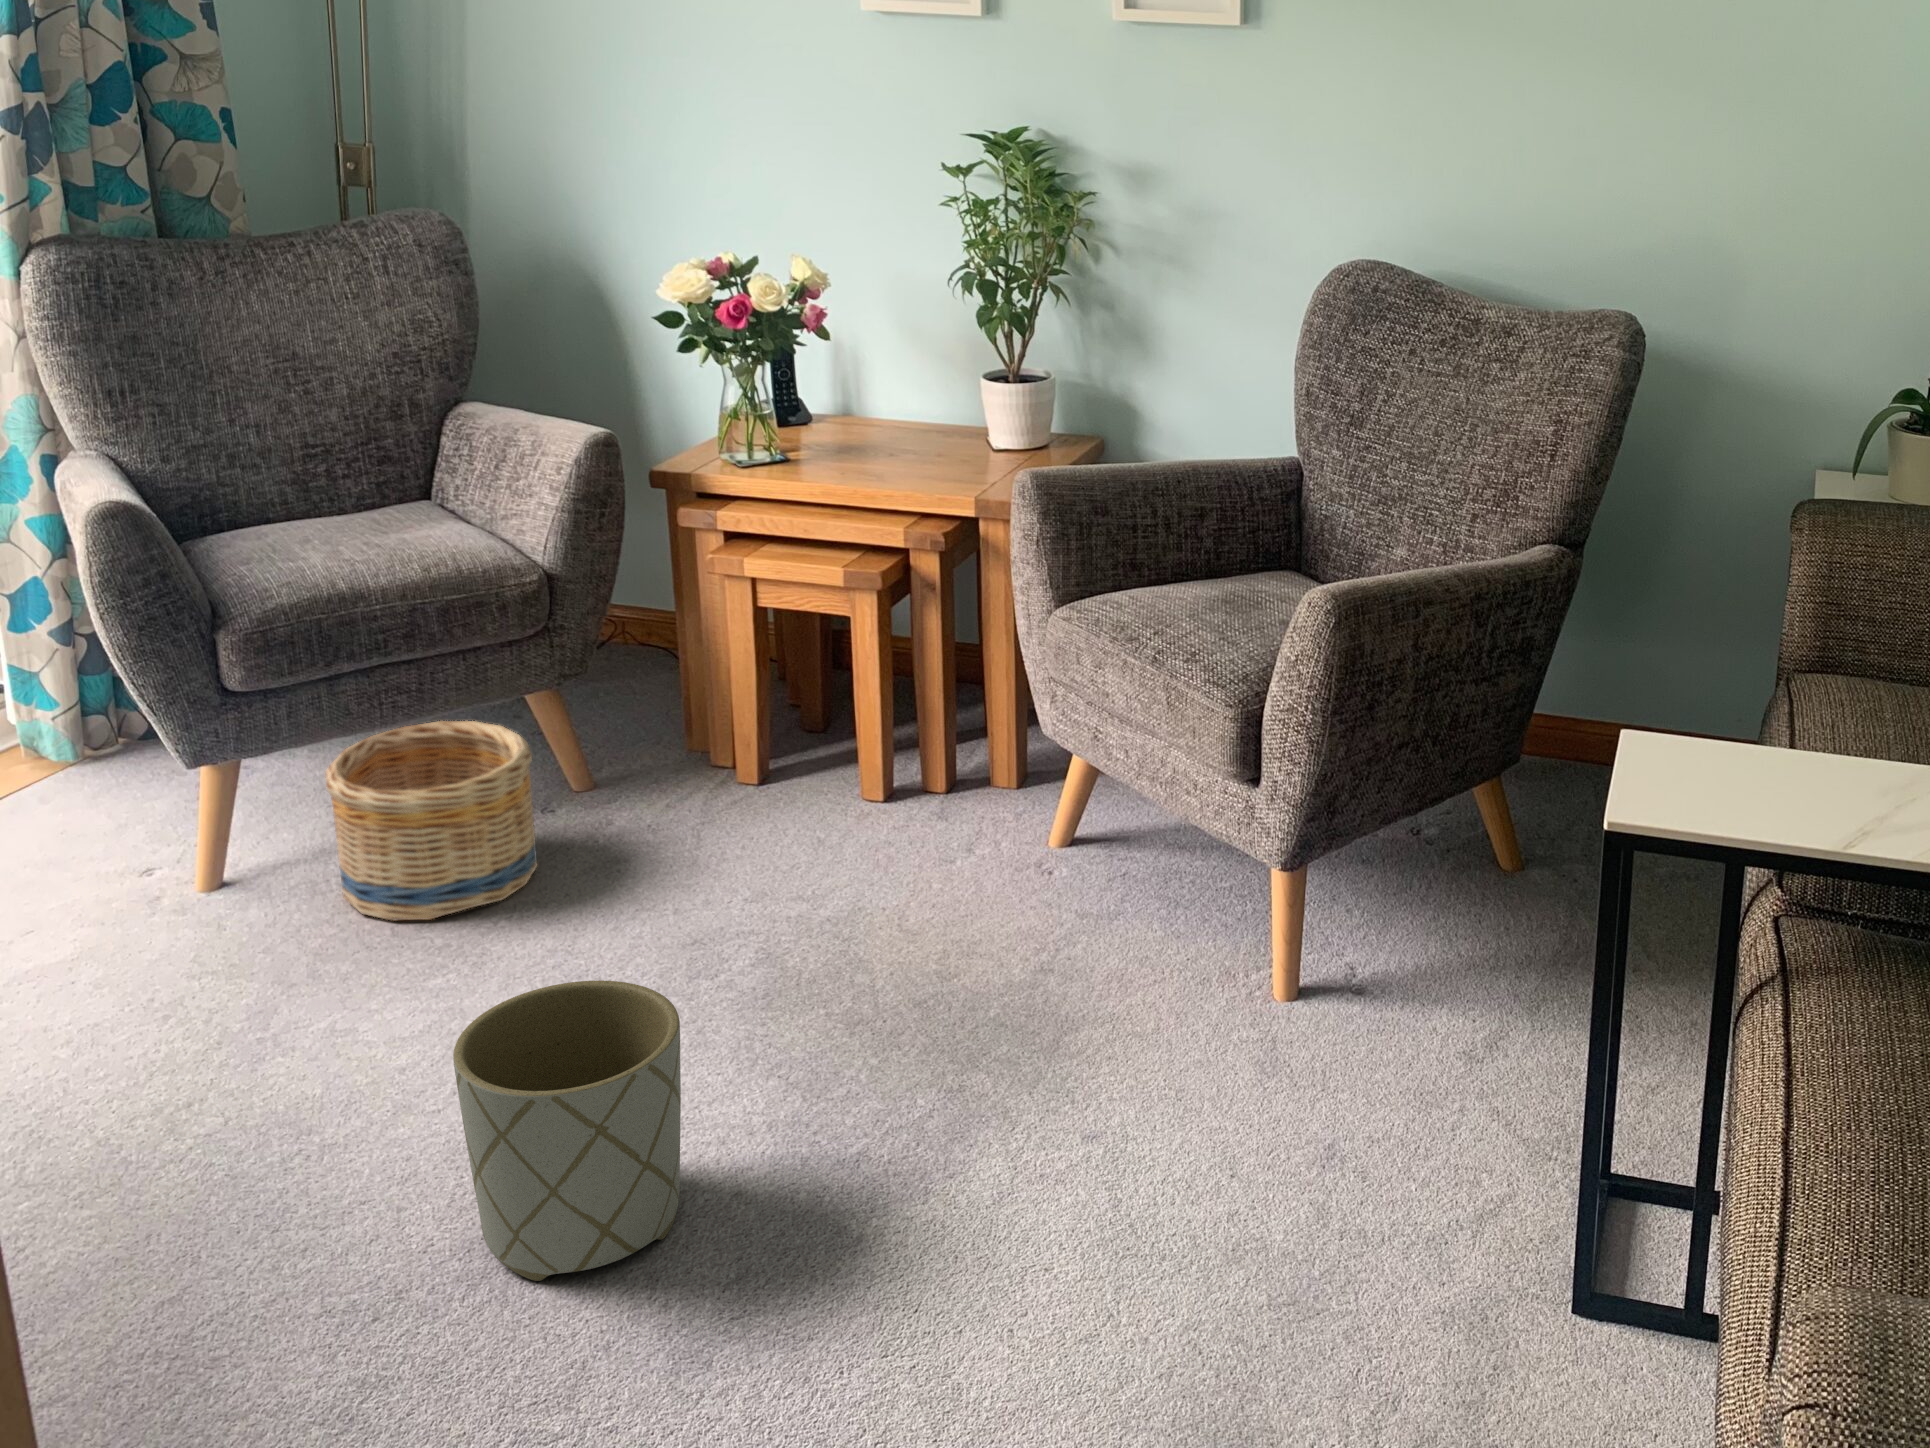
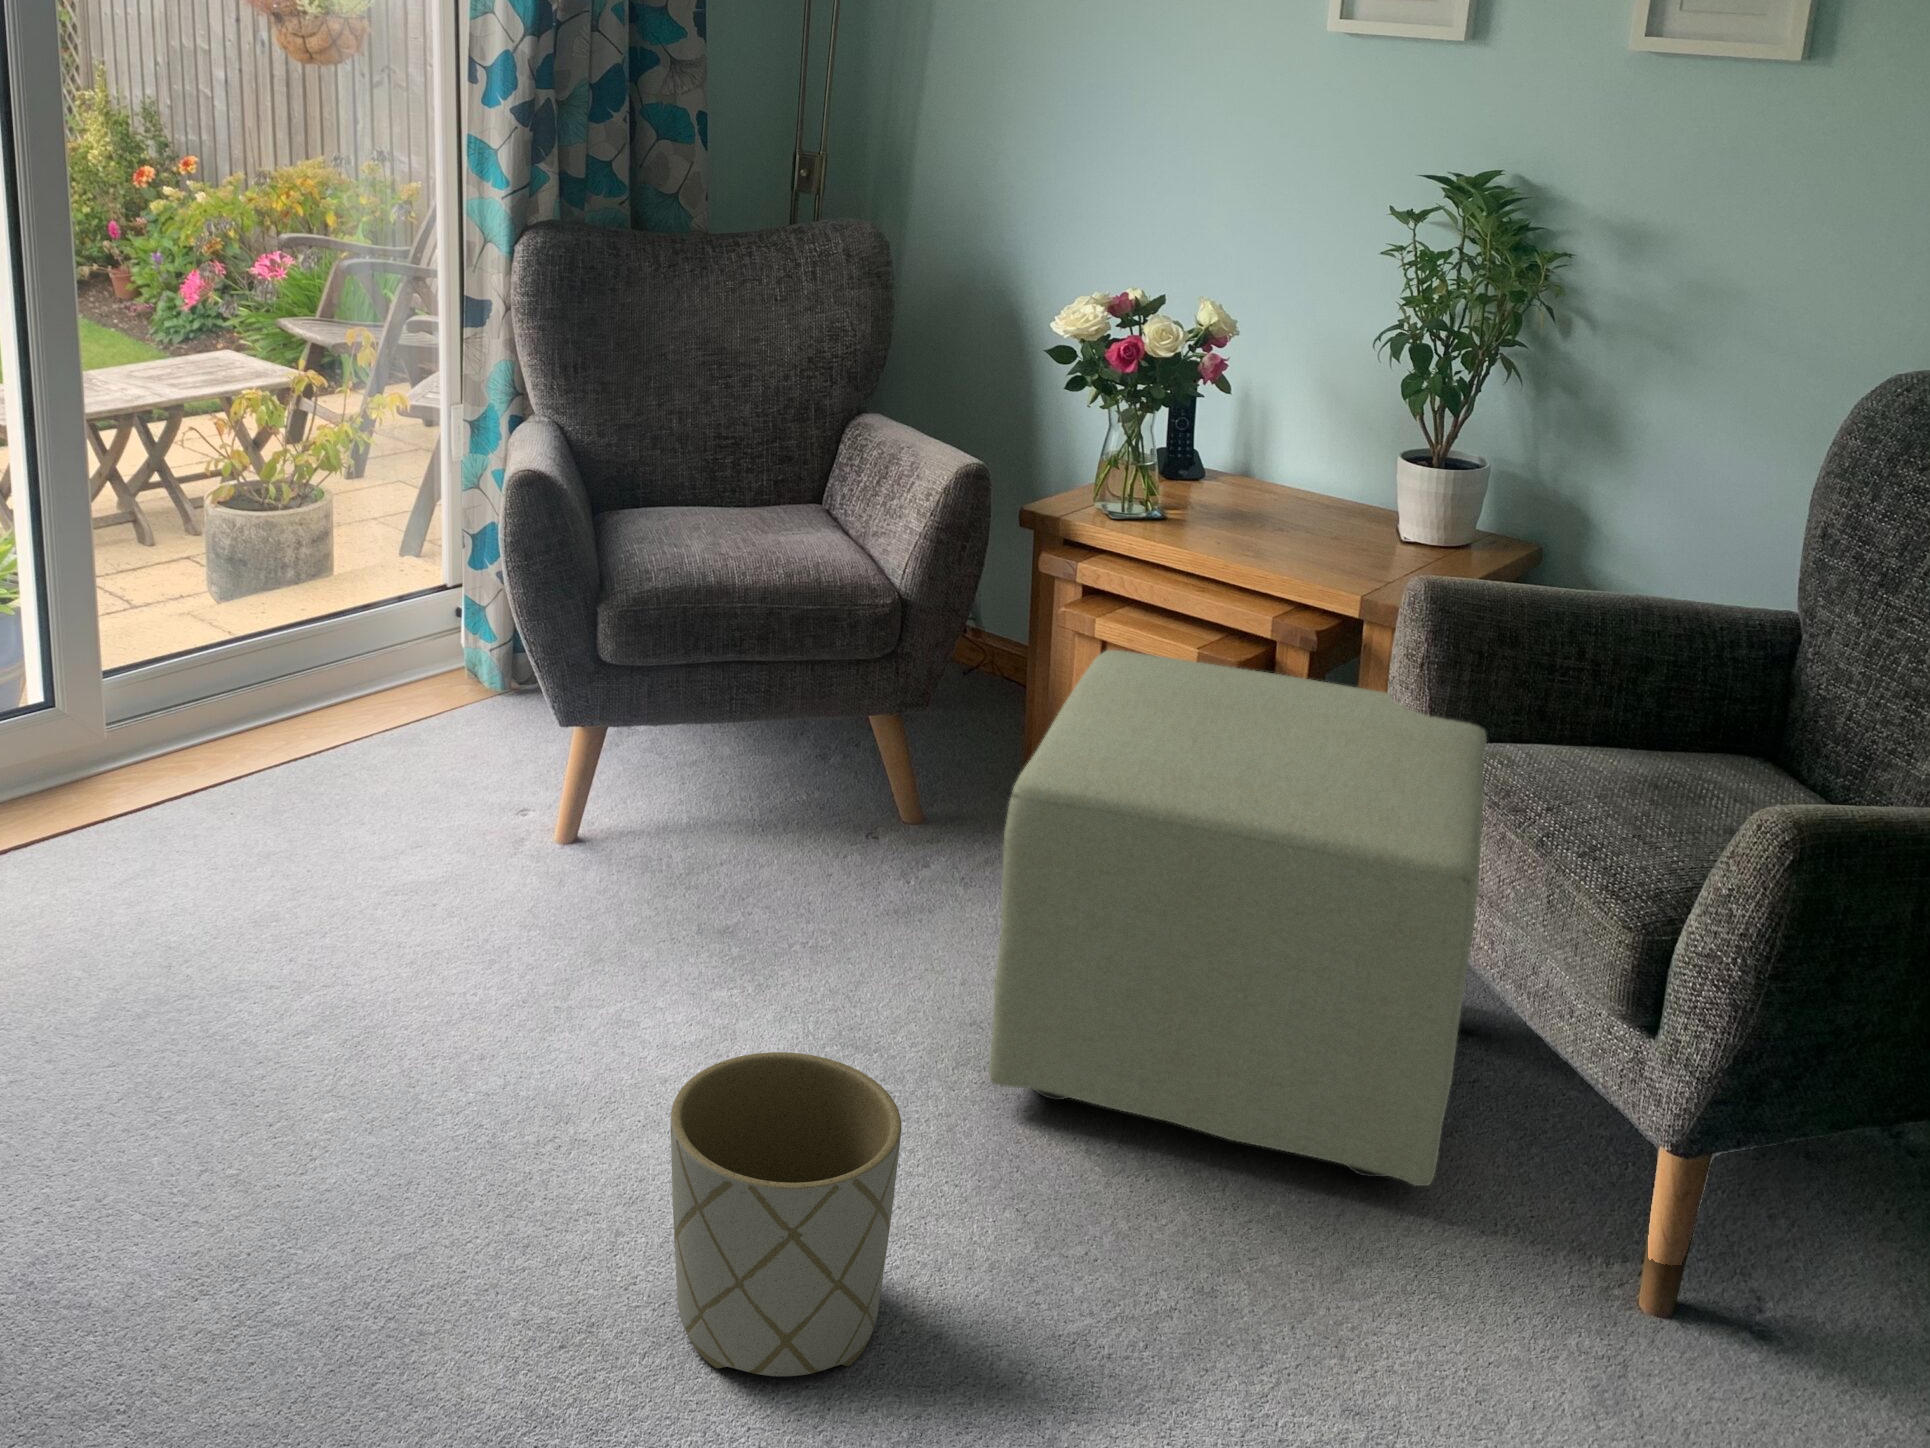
ottoman: none [711,575,1114,982] -> present [989,650,1487,1186]
basket: present [325,721,537,921] -> none [663,727,853,927]

